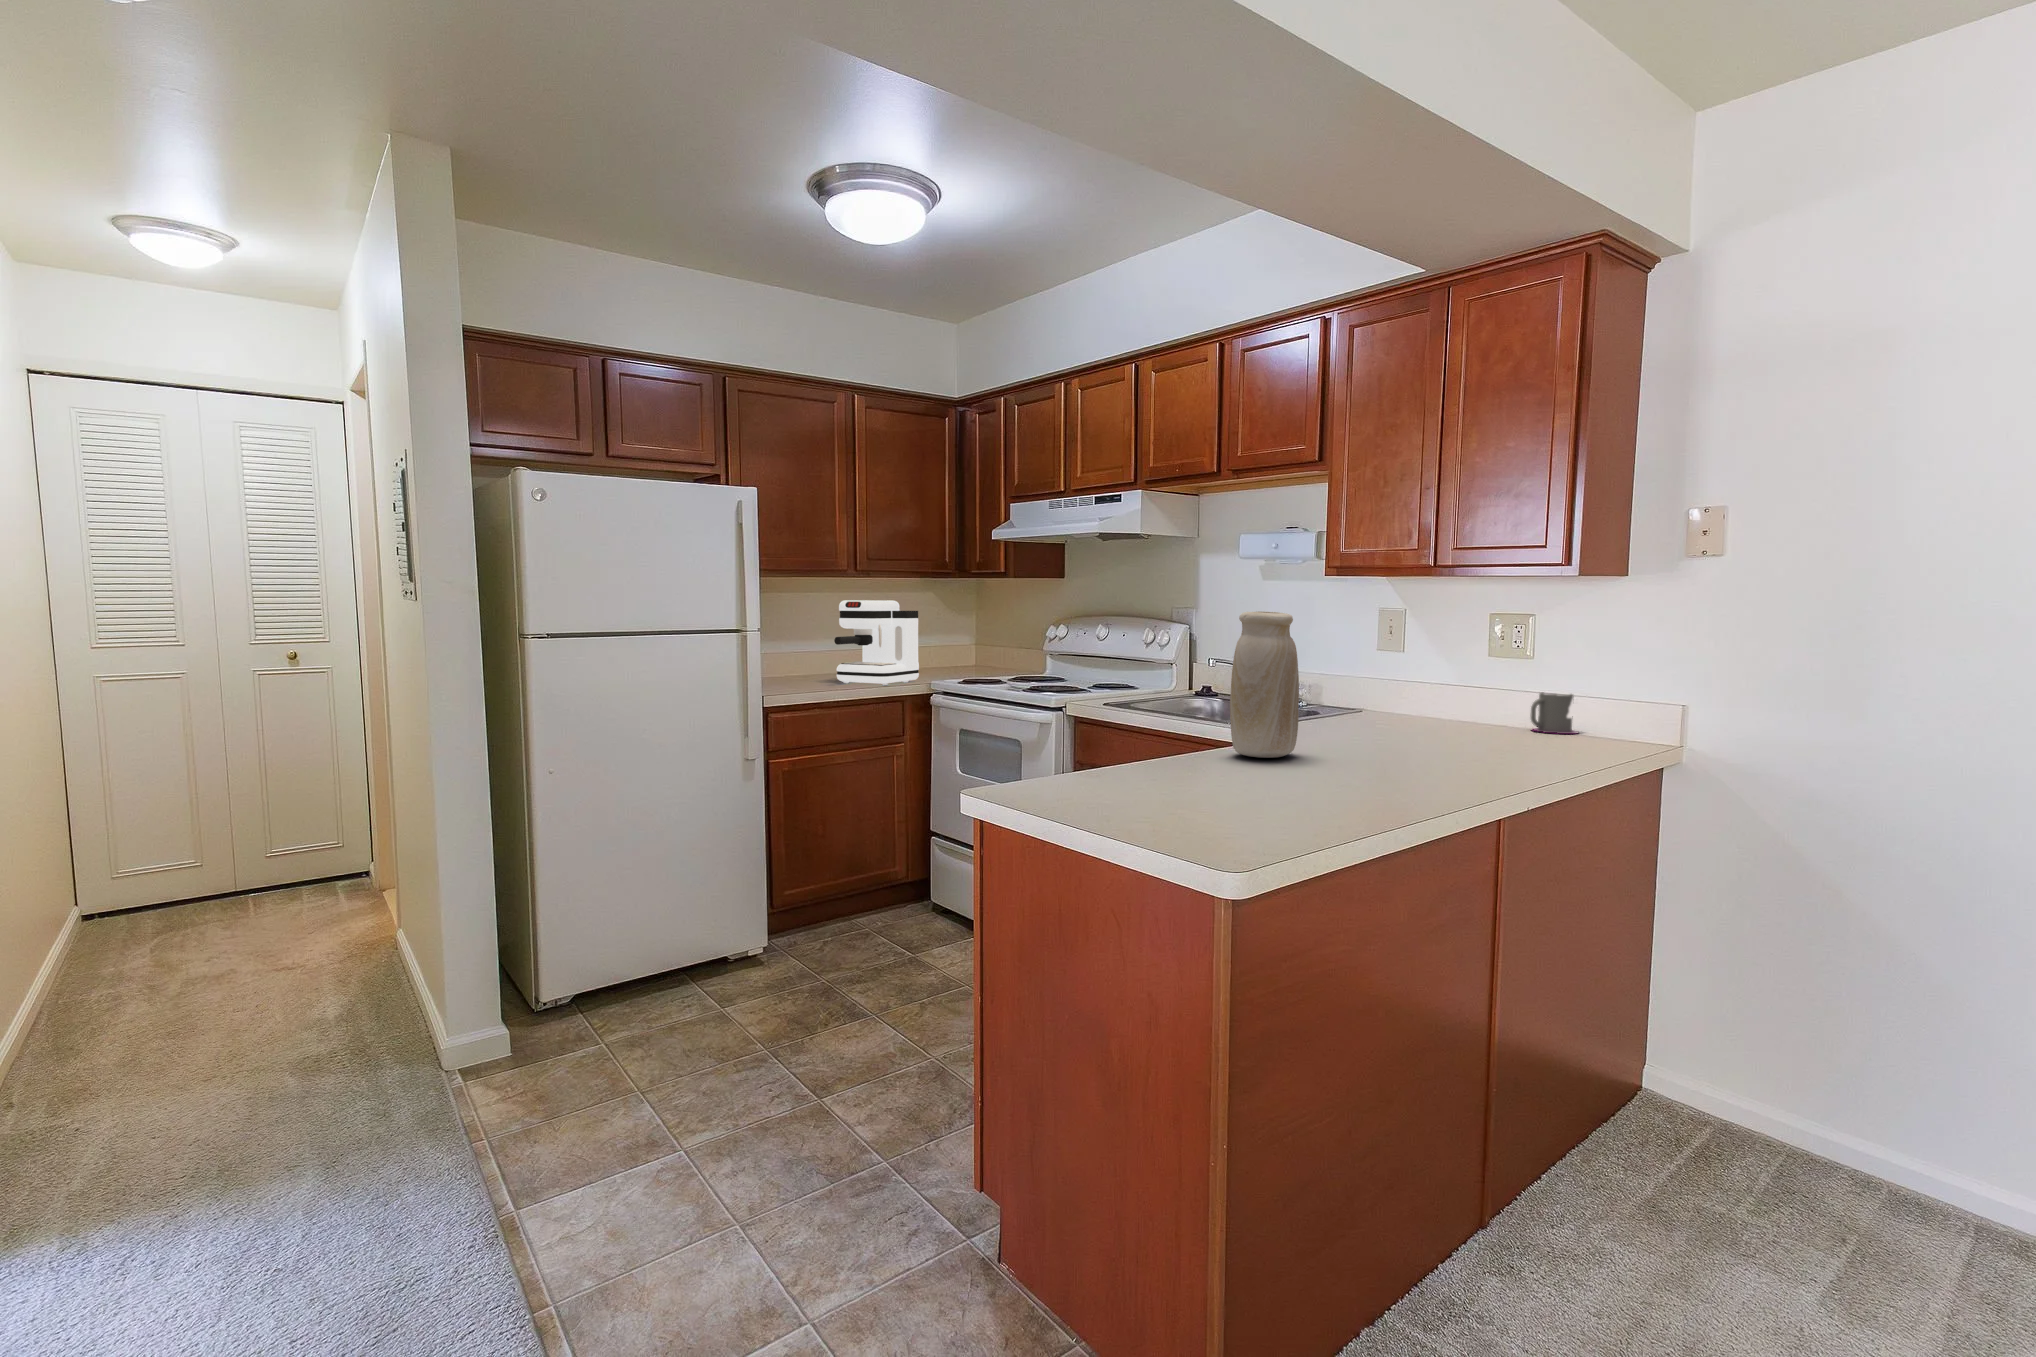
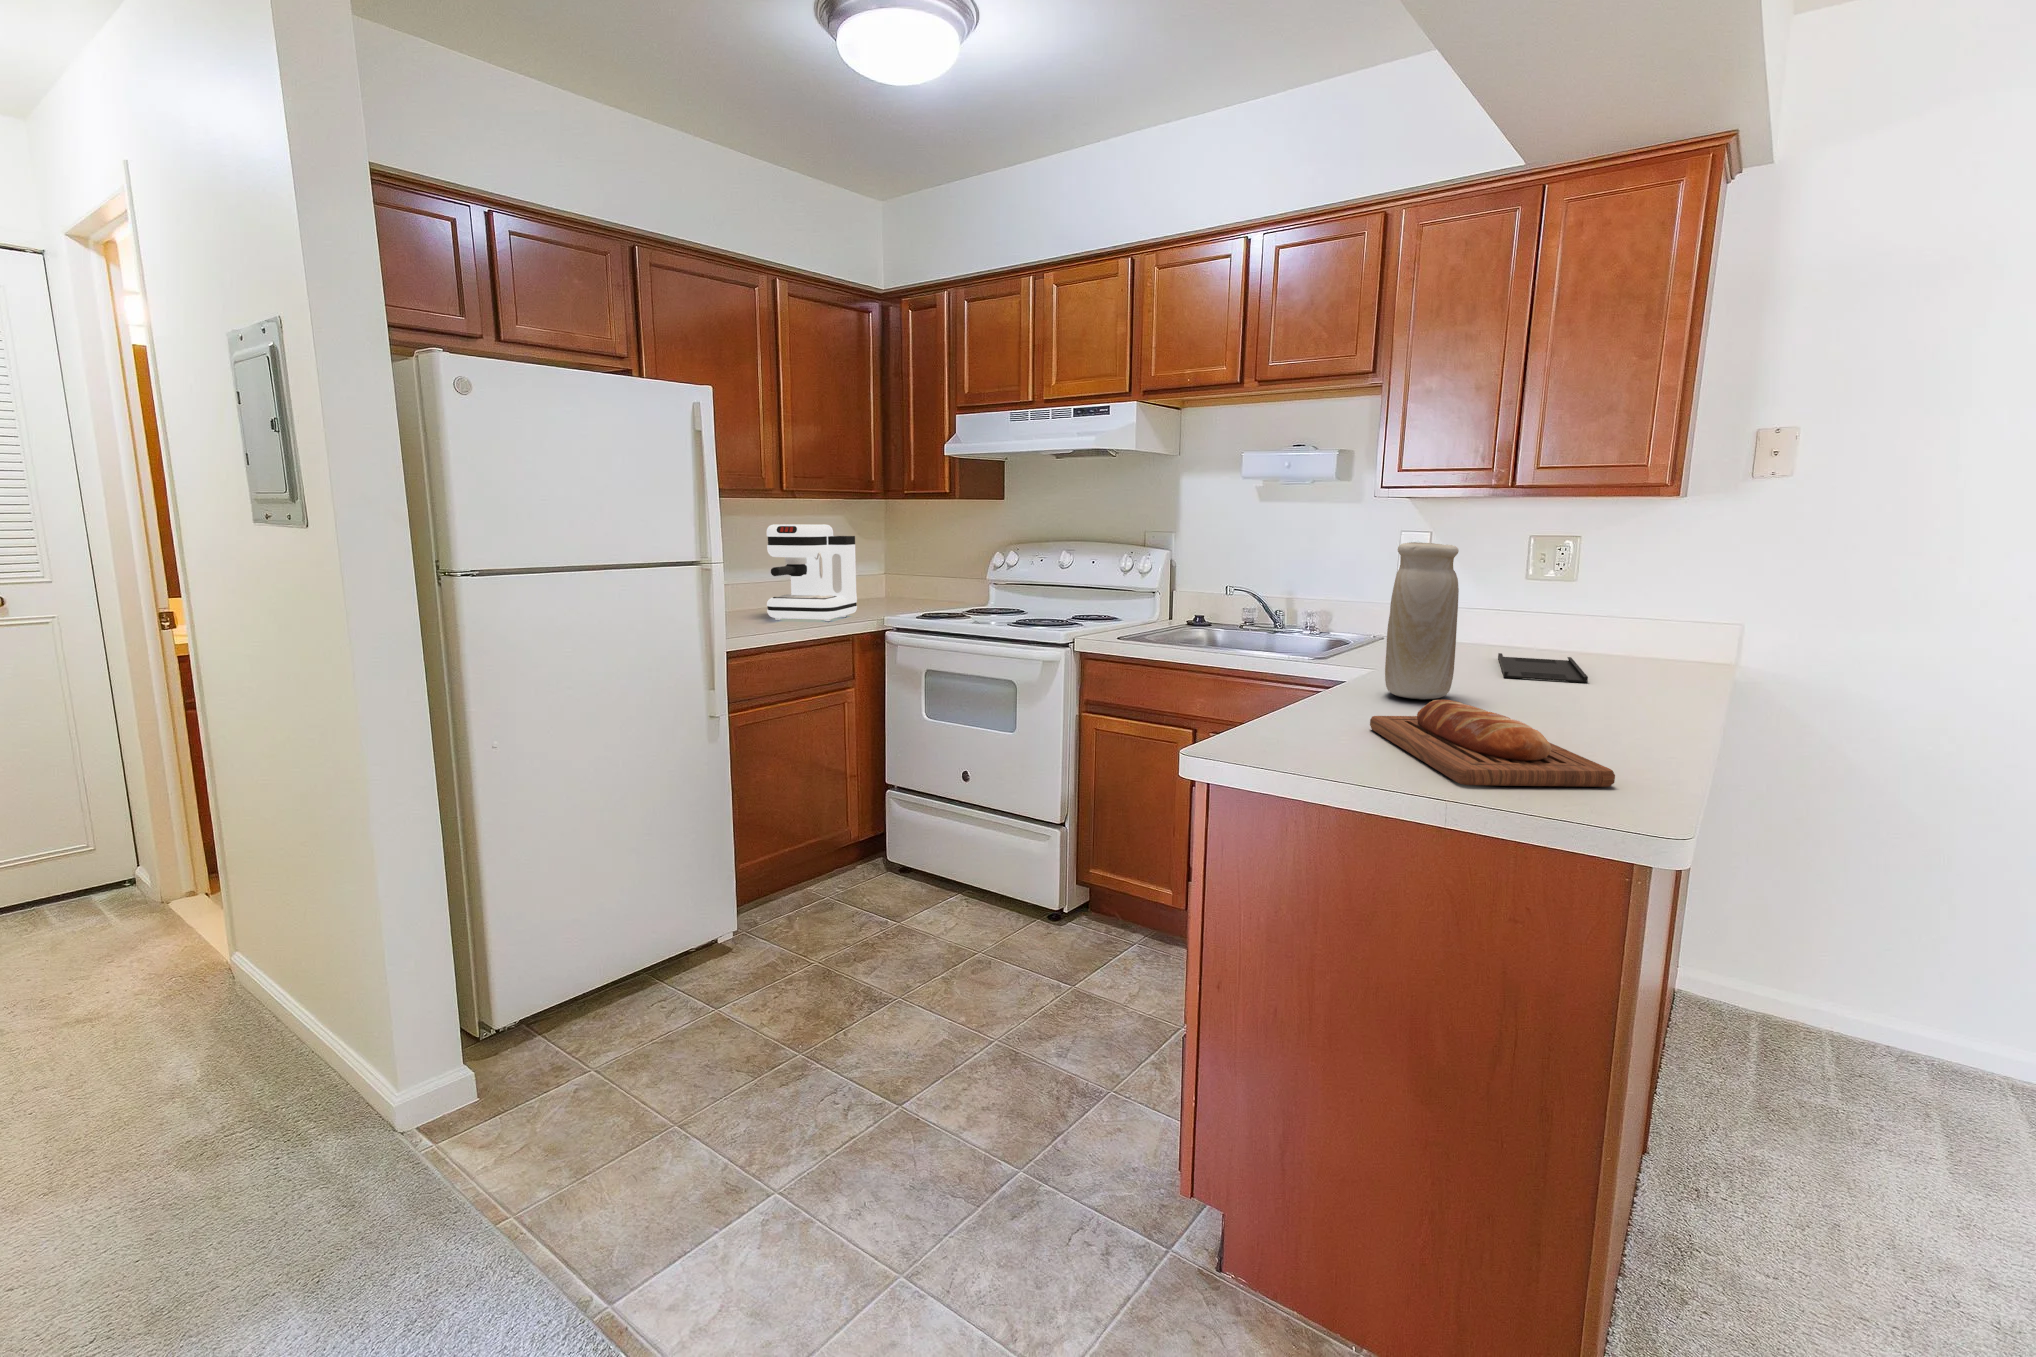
mug: present [1531,692,1577,734] -> none [1567,617,1615,657]
tray: none [1397,726,1510,753] -> present [1498,653,1588,683]
bread loaf: none [1117,749,1261,823] -> present [1370,700,1615,787]

